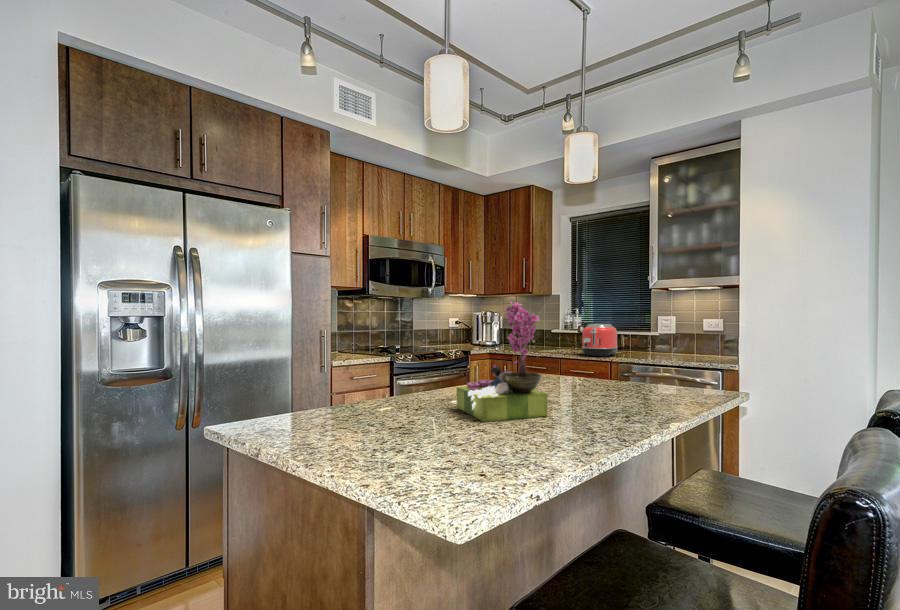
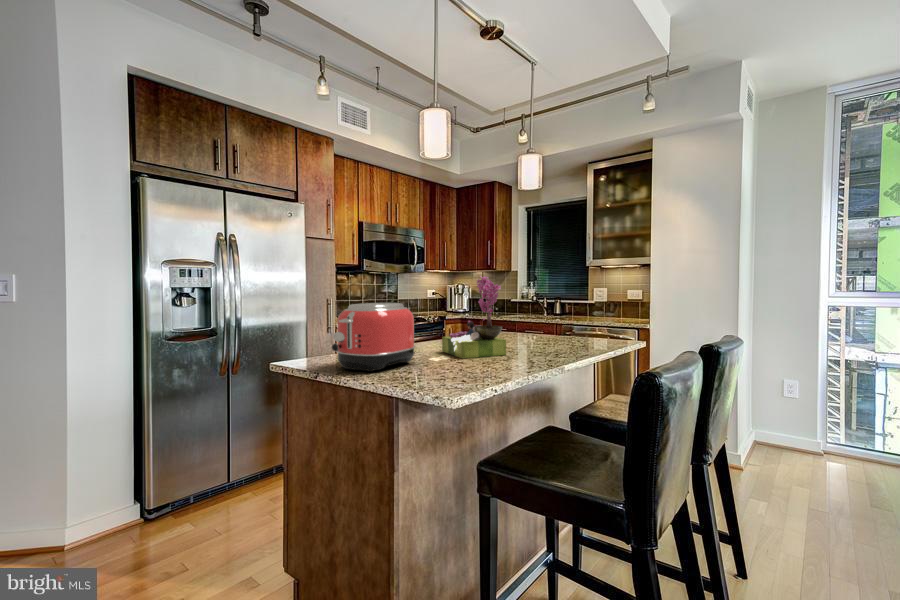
toaster: present [582,324,618,357] -> present [332,303,415,372]

